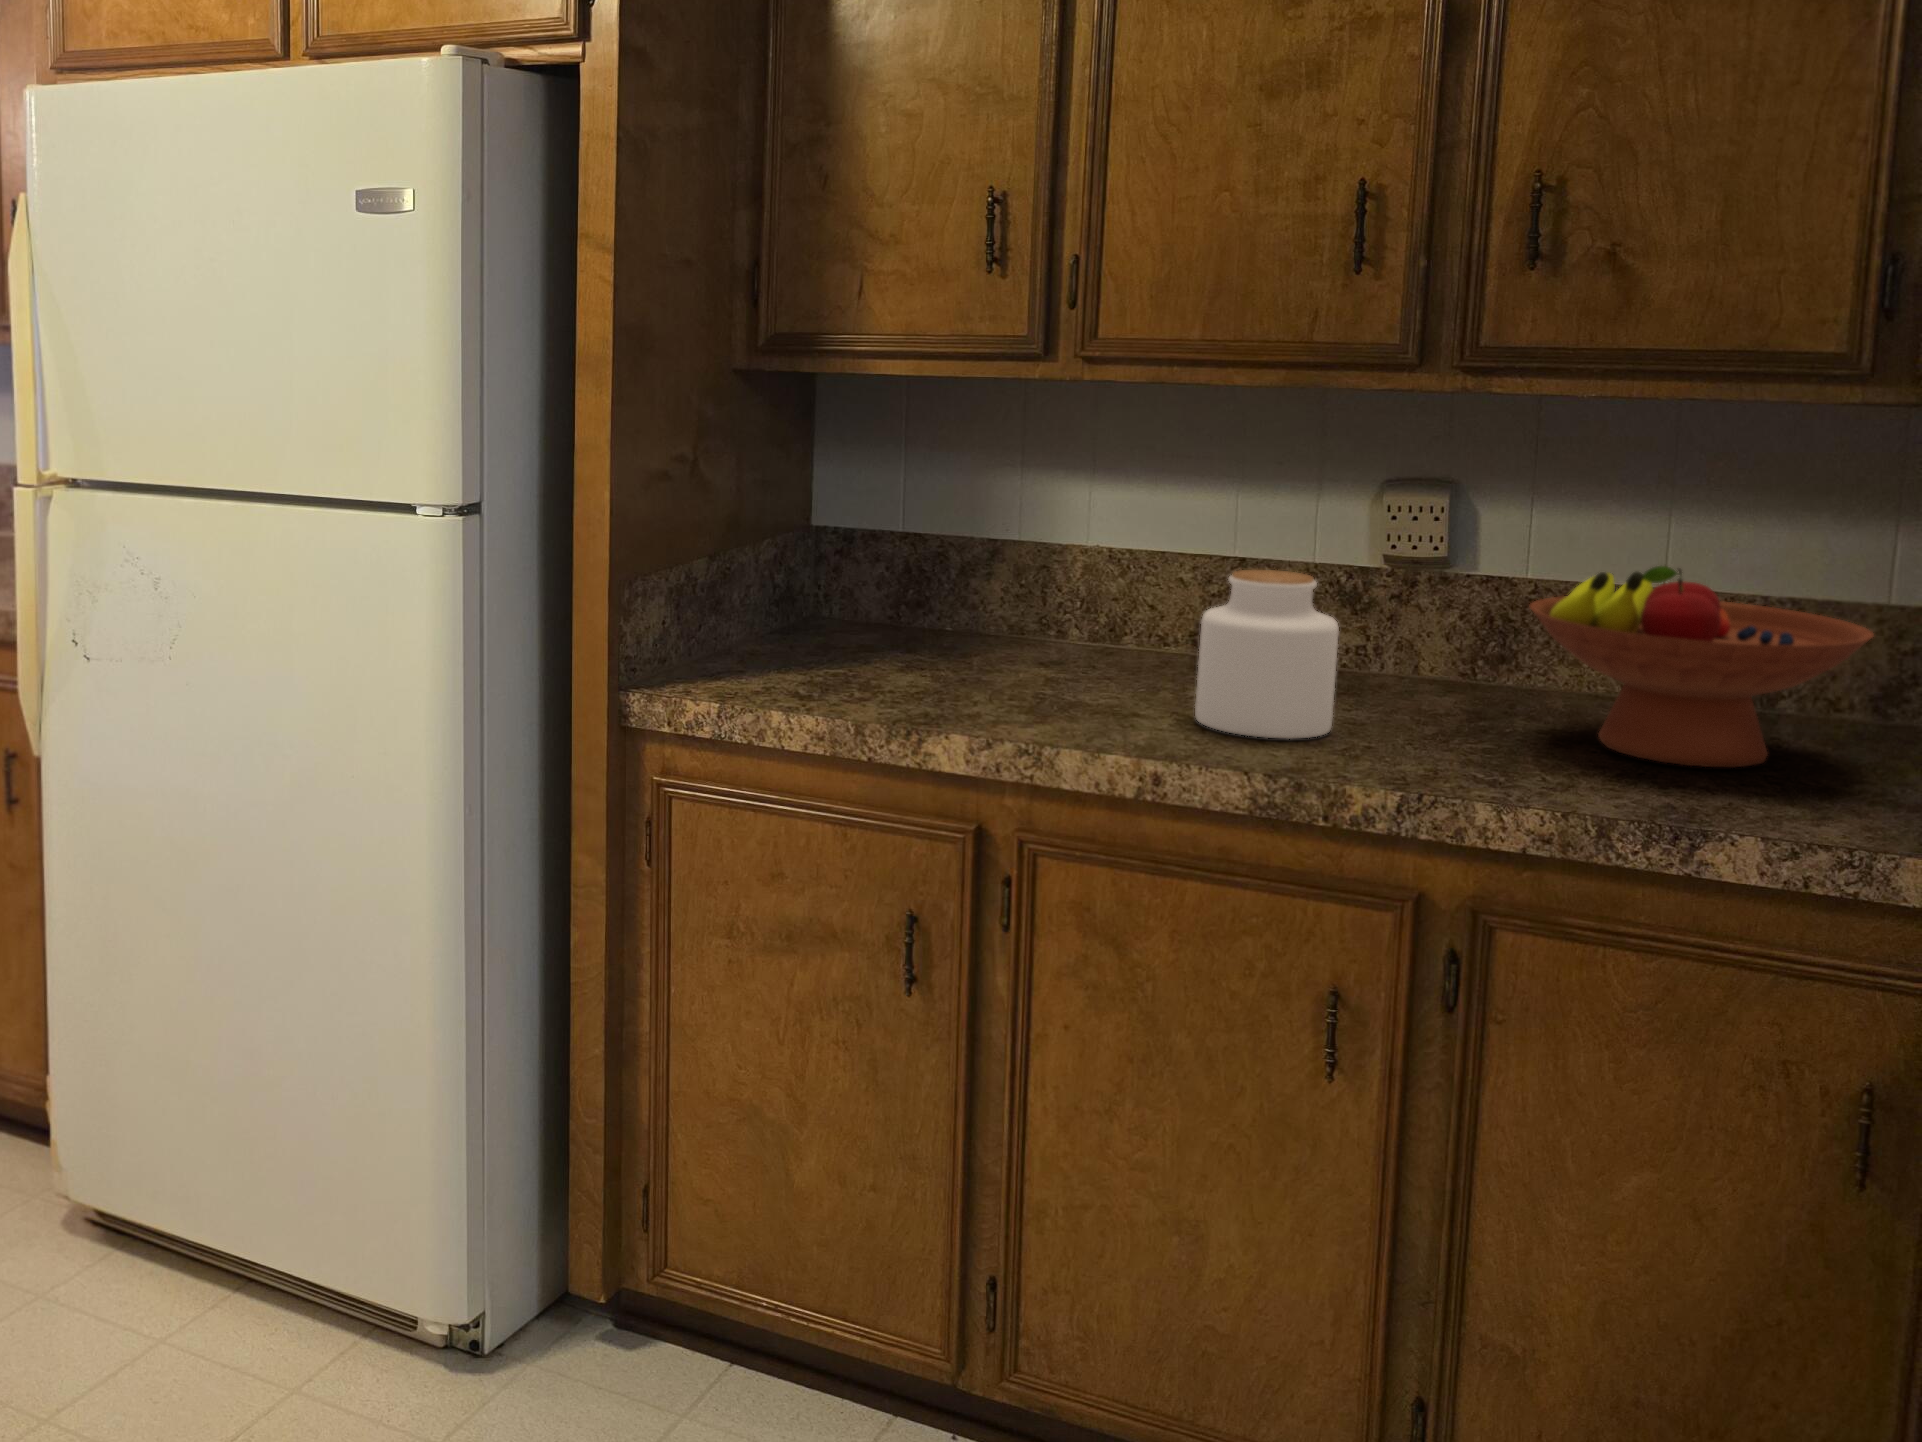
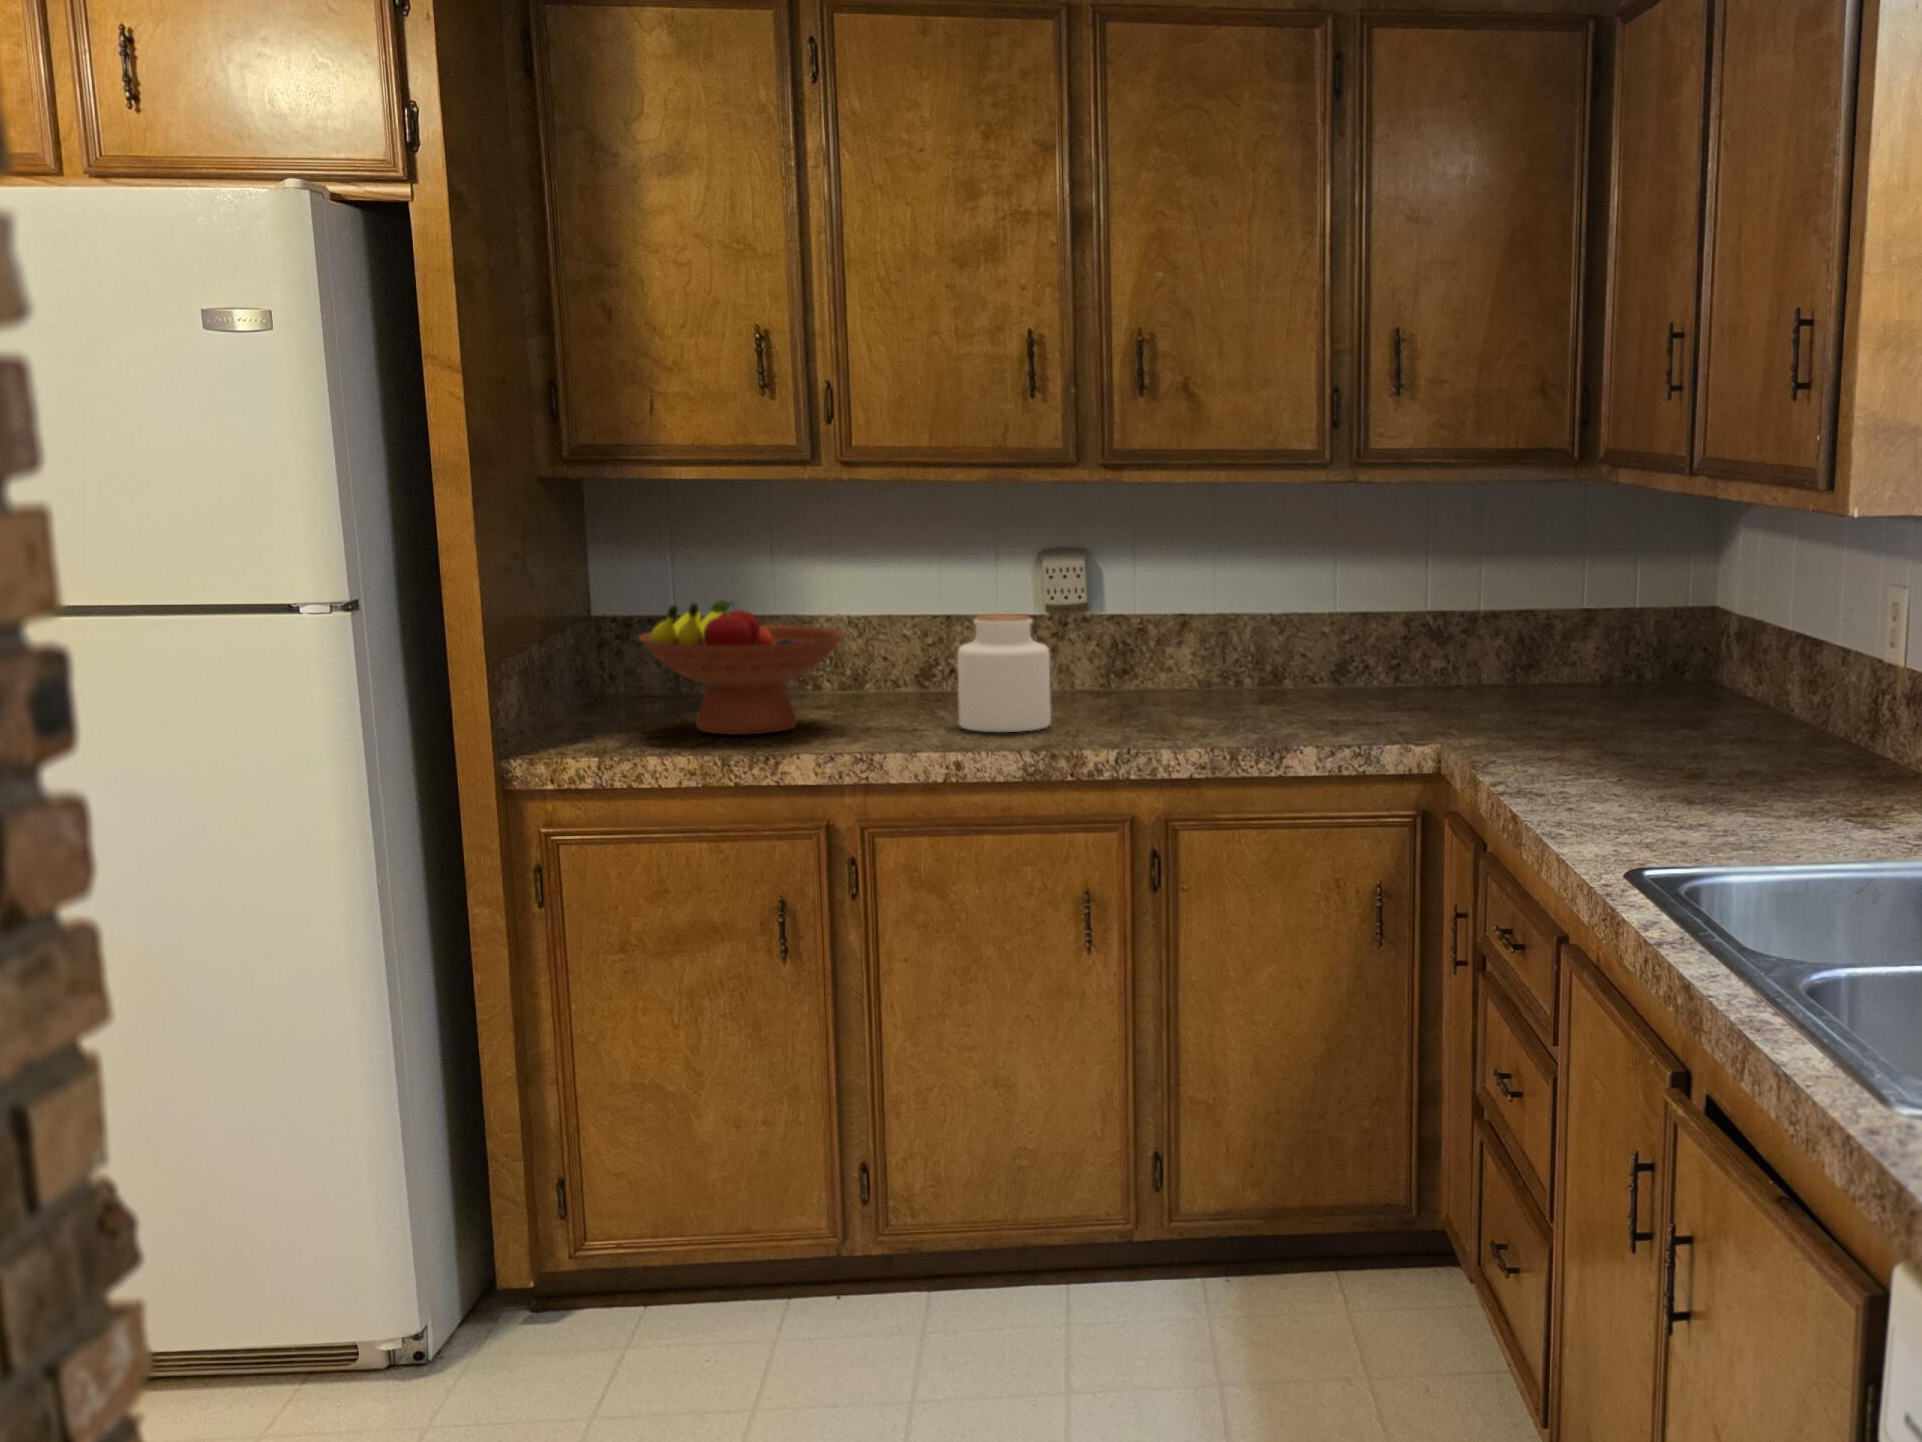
fruit bowl: present [1530,566,1873,767] -> present [639,600,844,735]

